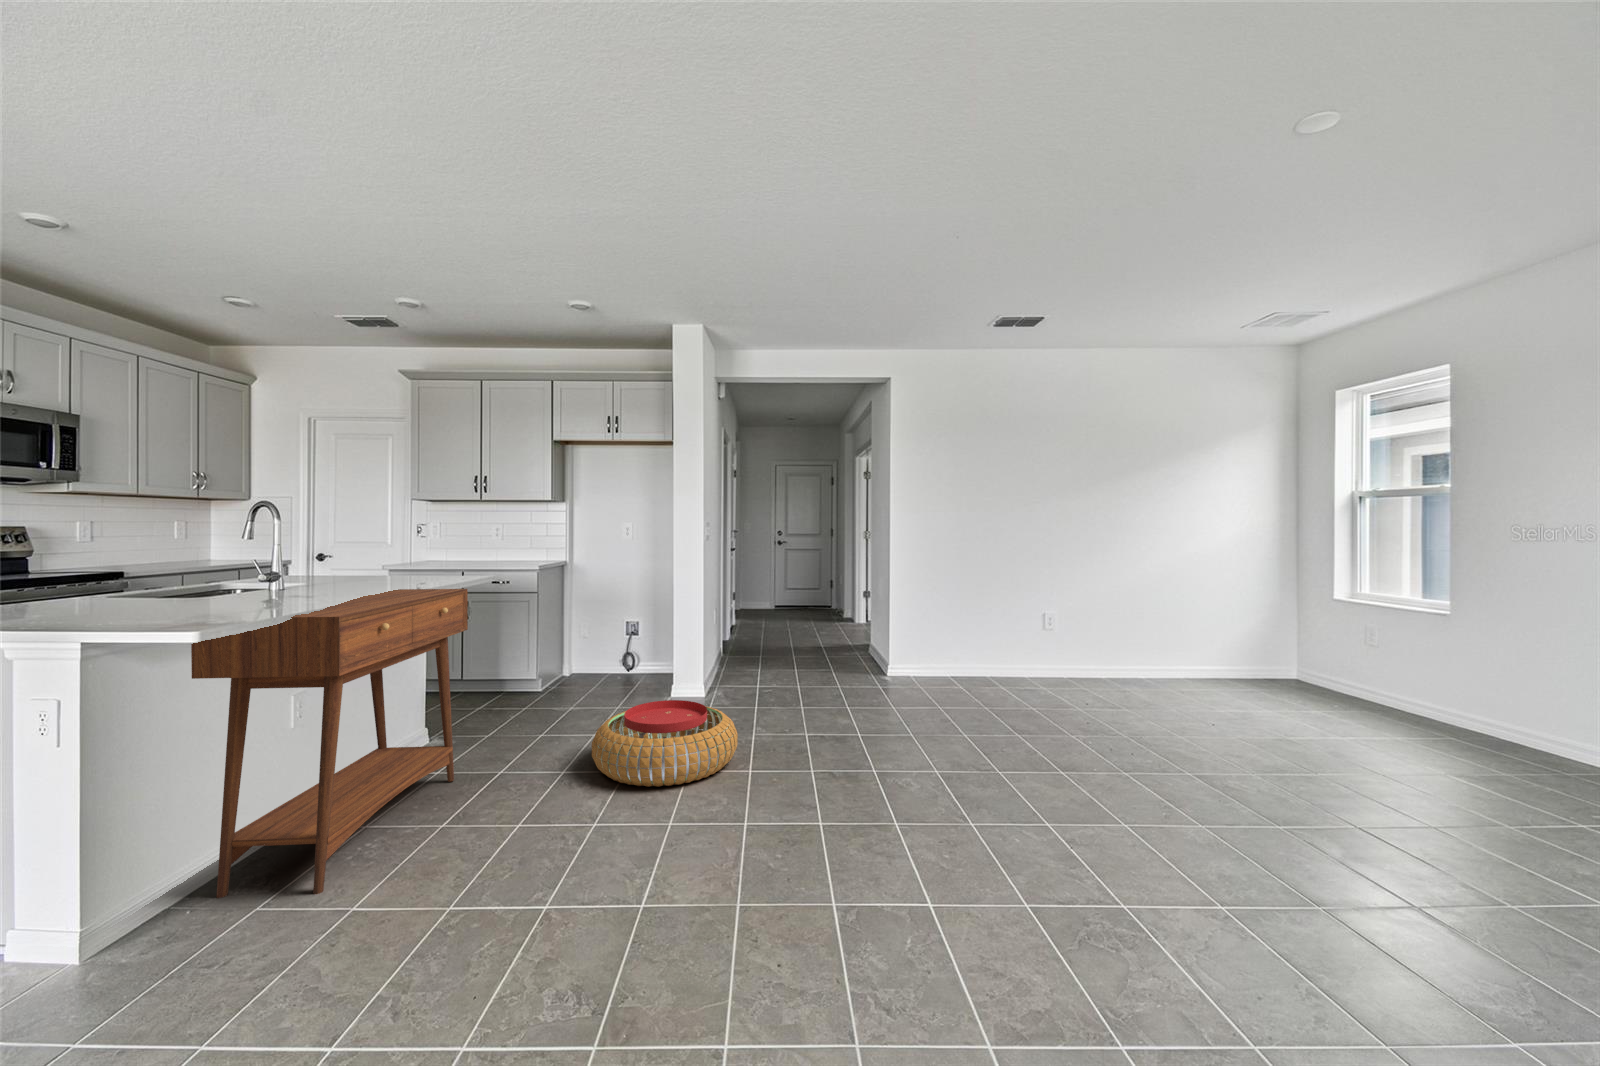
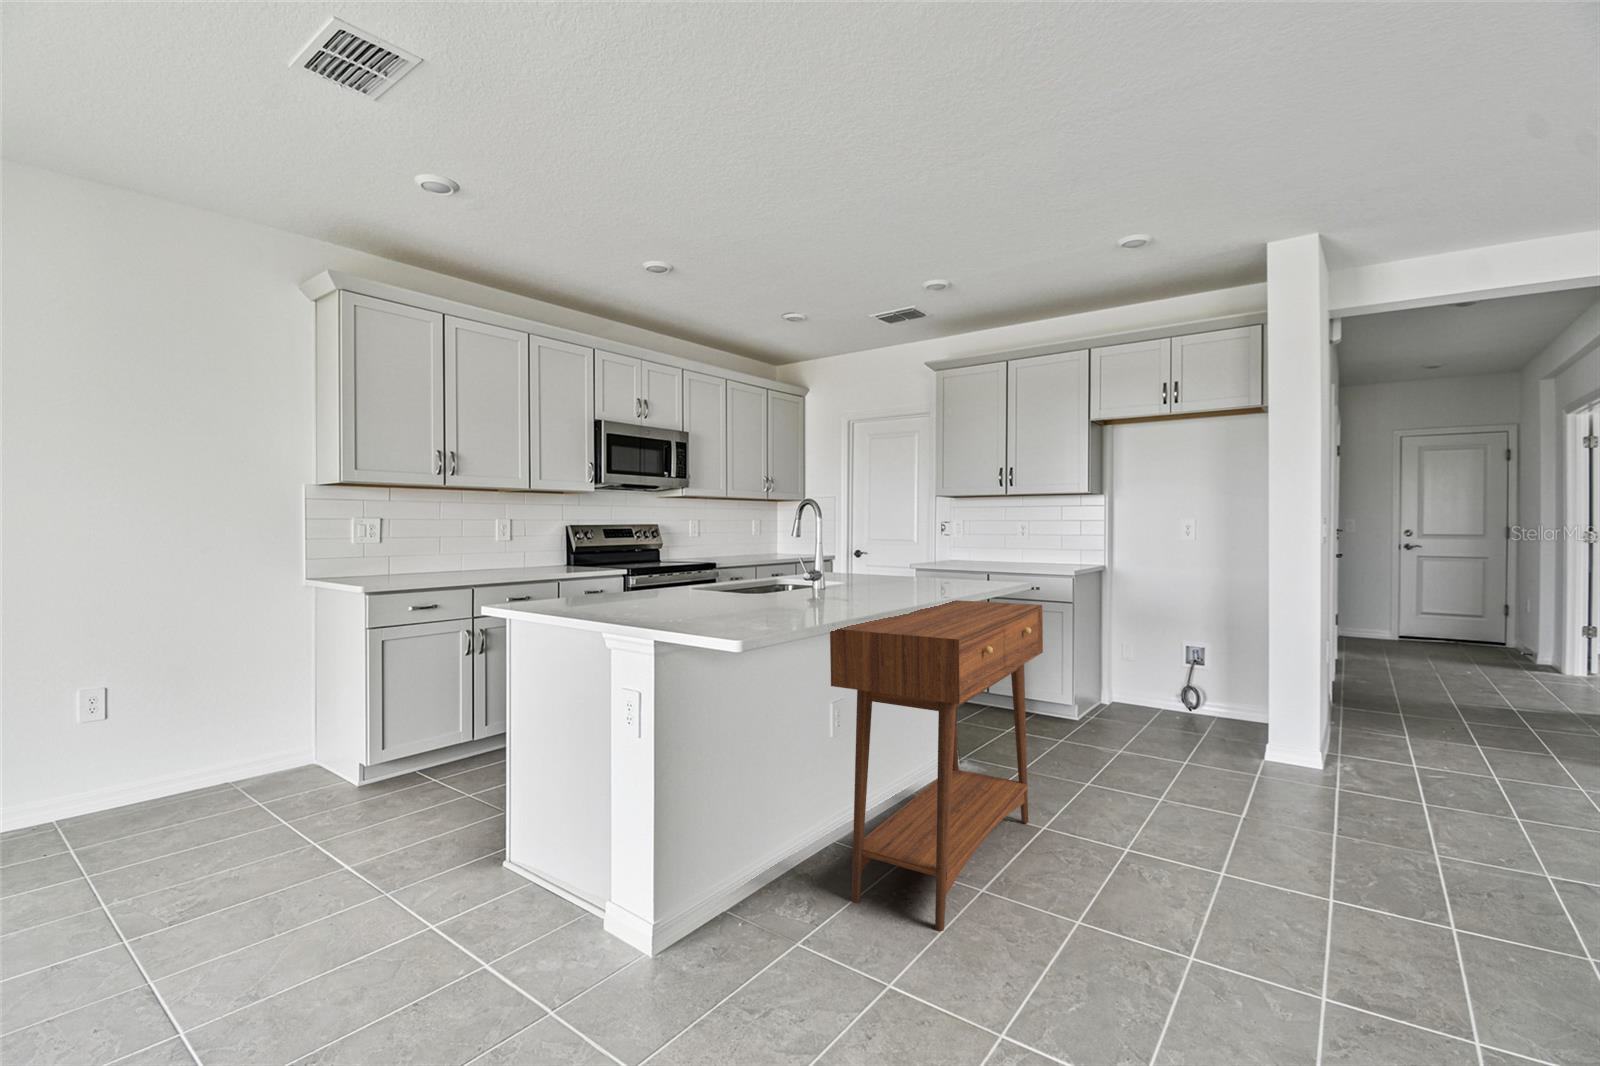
pouf: present [592,700,738,787] -> none [1199,775,1454,914]

